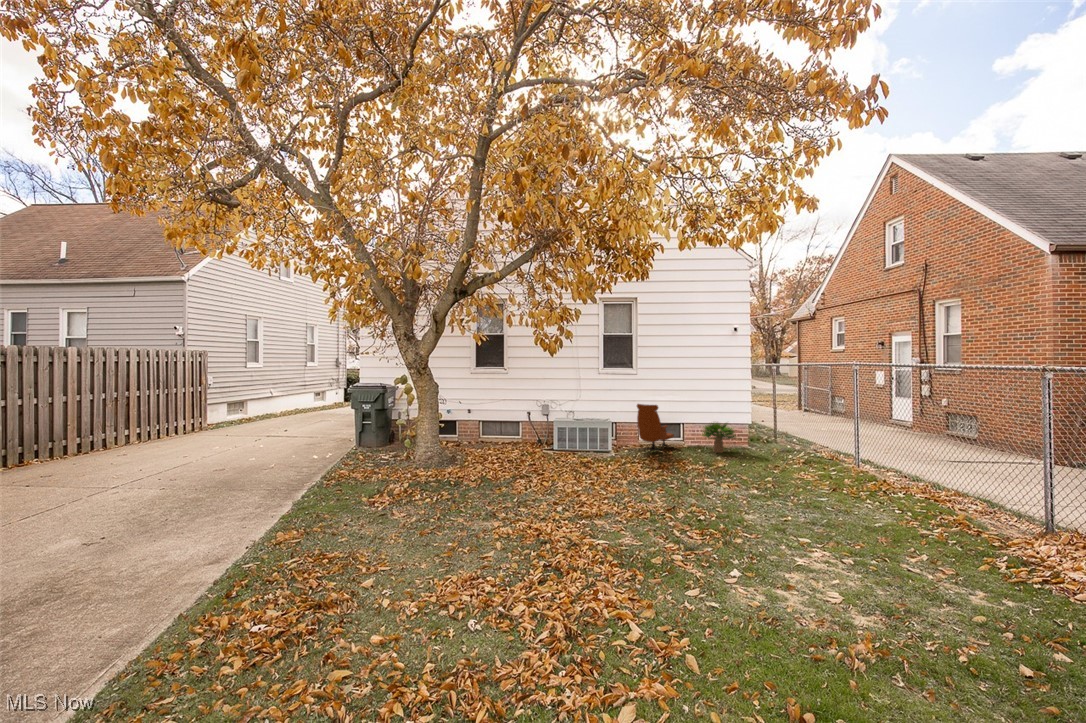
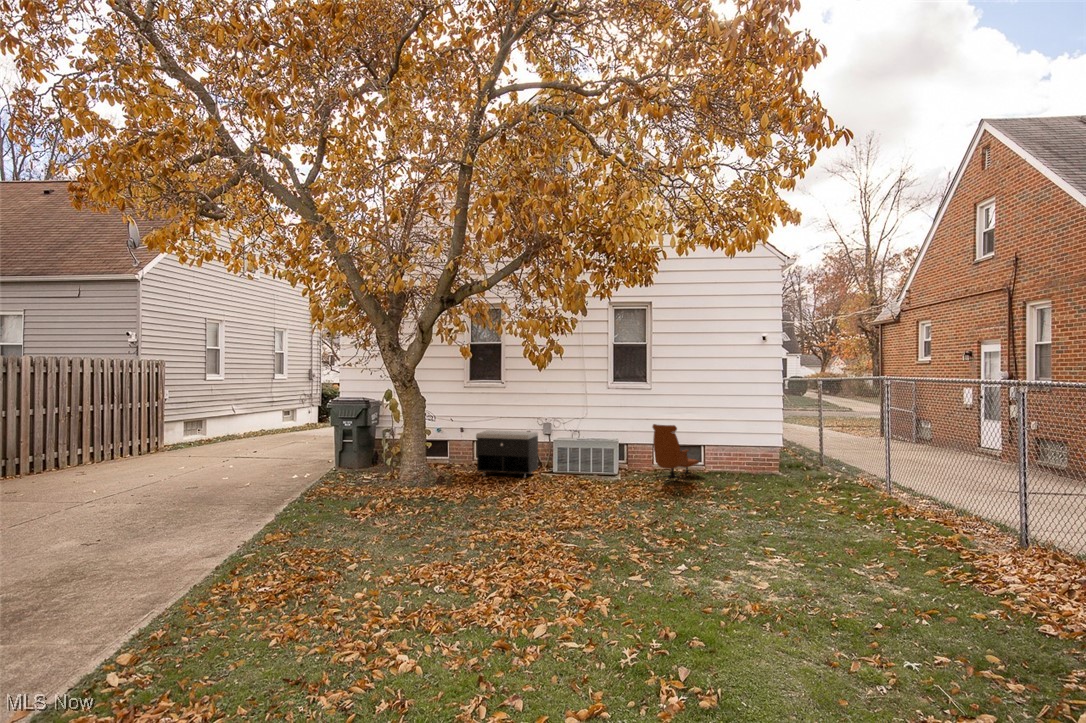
storage bench: none [483,410,536,451] -> present [476,430,538,478]
potted plant: present [702,423,735,453] -> none [727,445,773,482]

